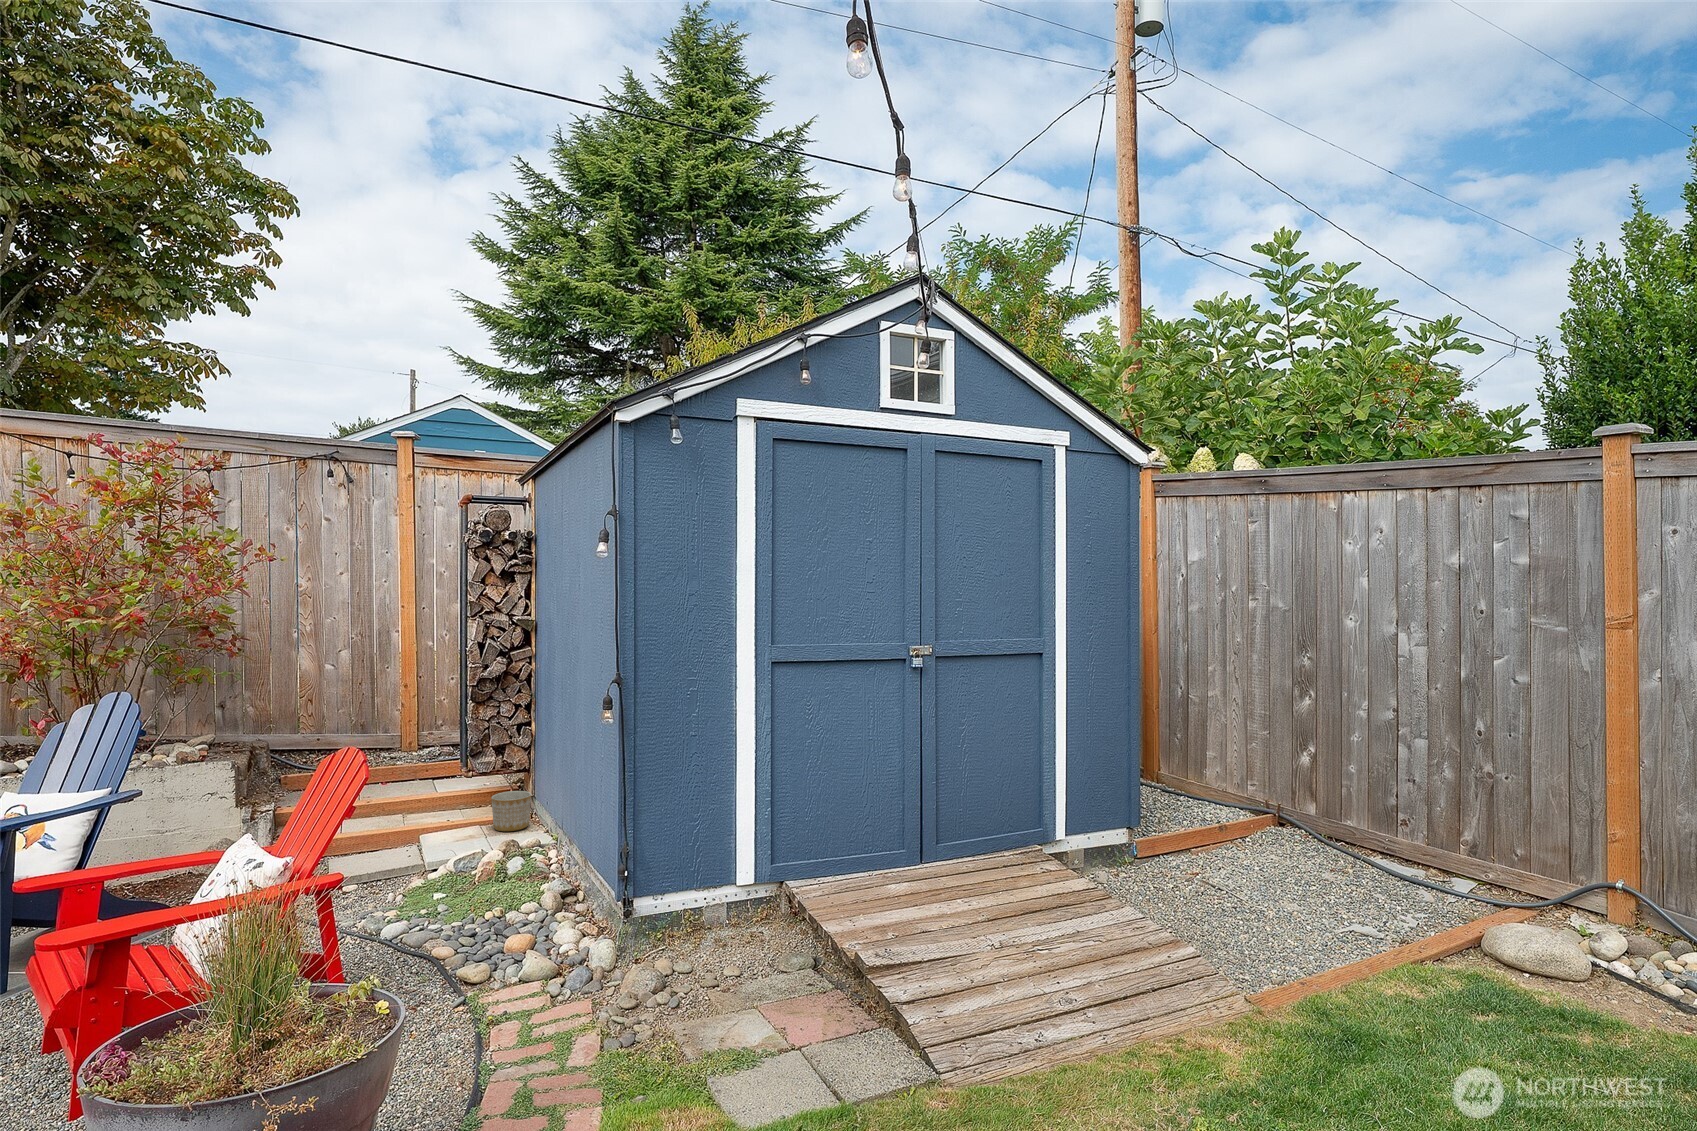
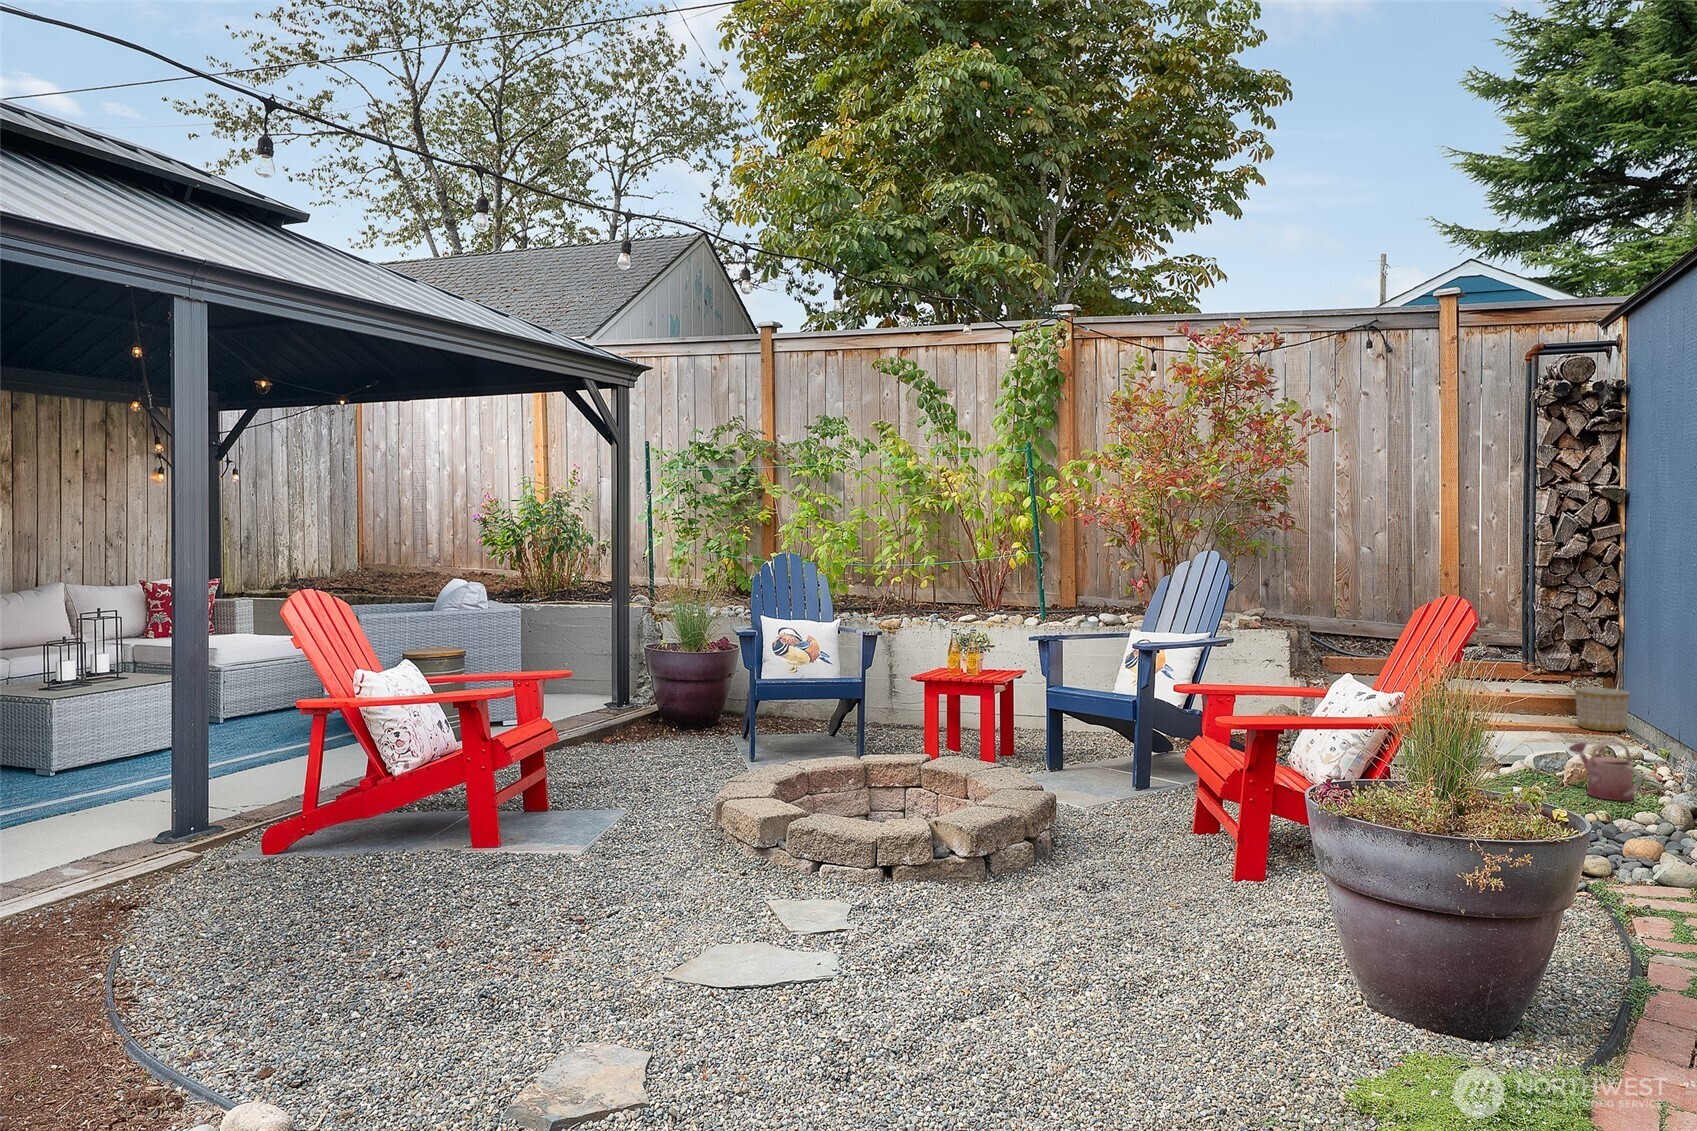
watering can: none [465,864,513,922] -> present [1569,740,1641,801]

